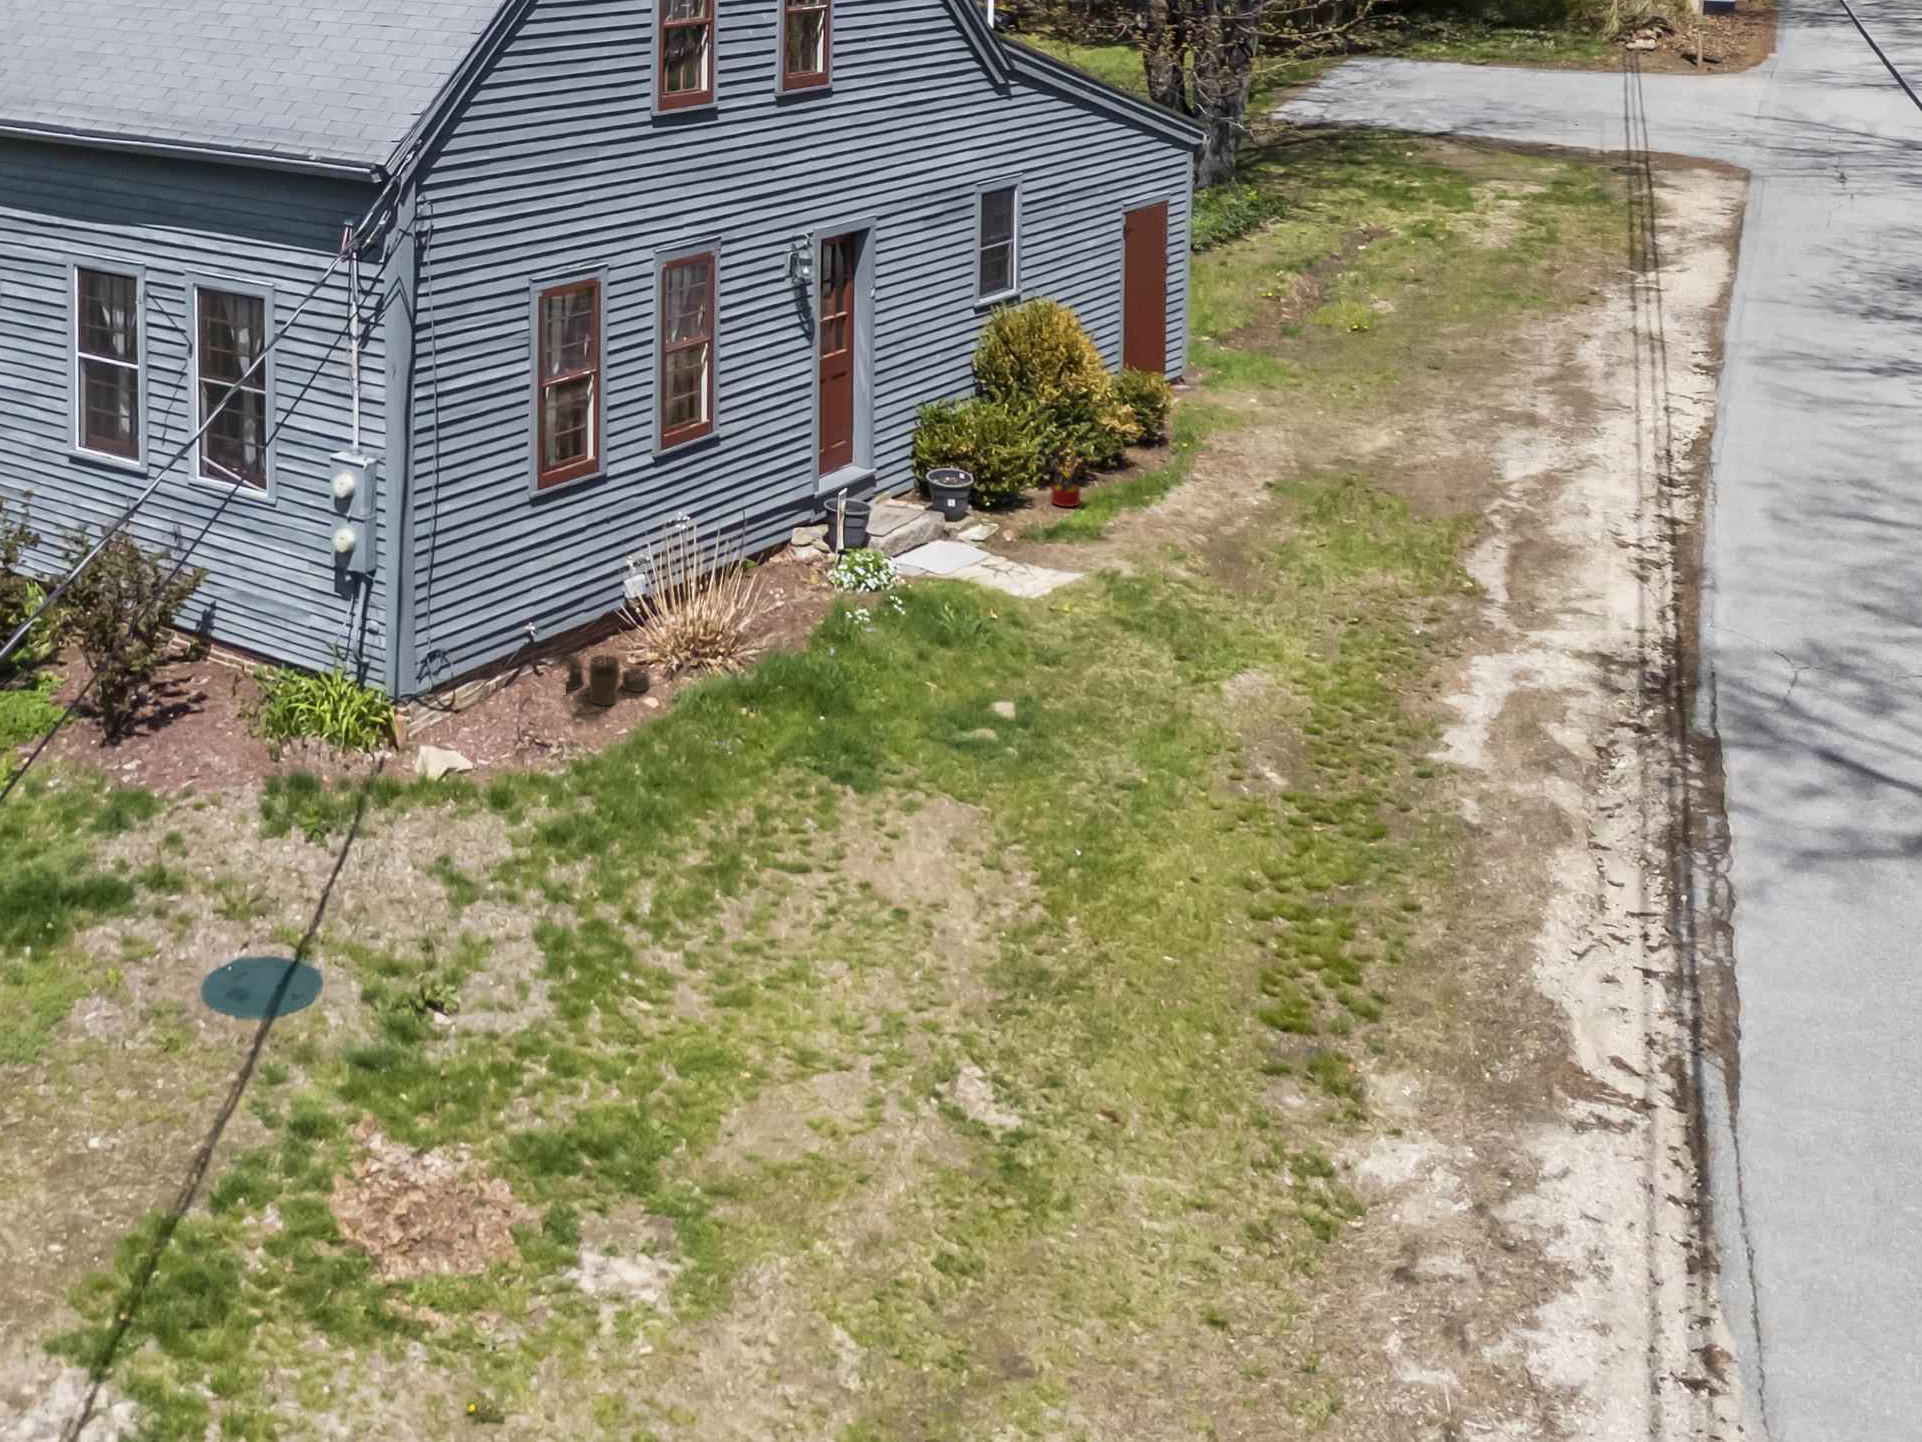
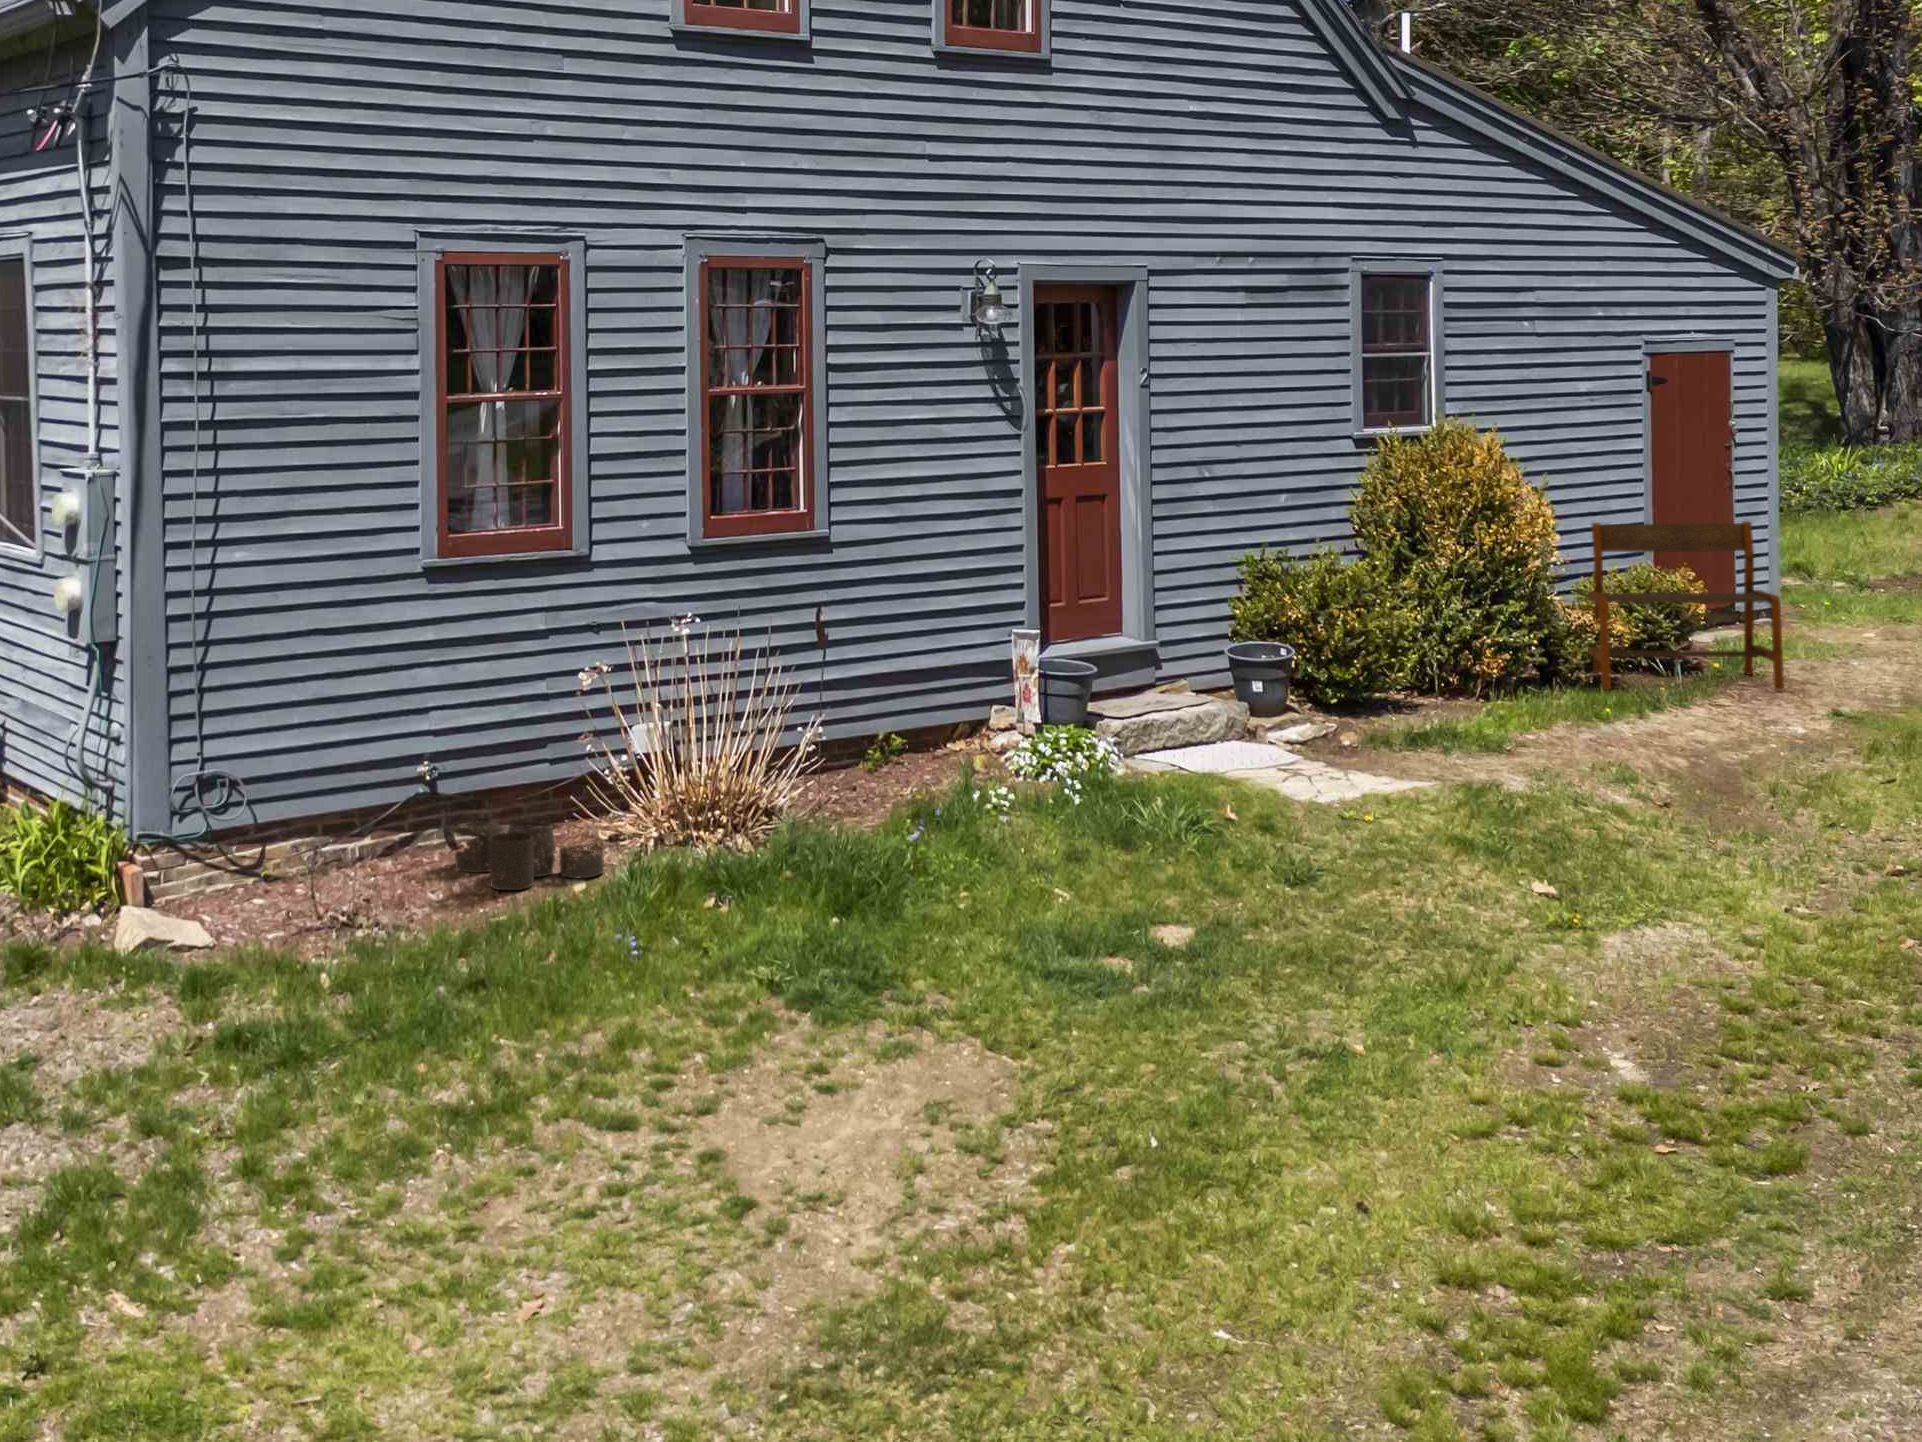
bench: none [1103,356,1232,472] -> present [1587,521,1784,691]
decorative plant: present [1051,446,1090,507] -> none [1413,606,1535,719]

